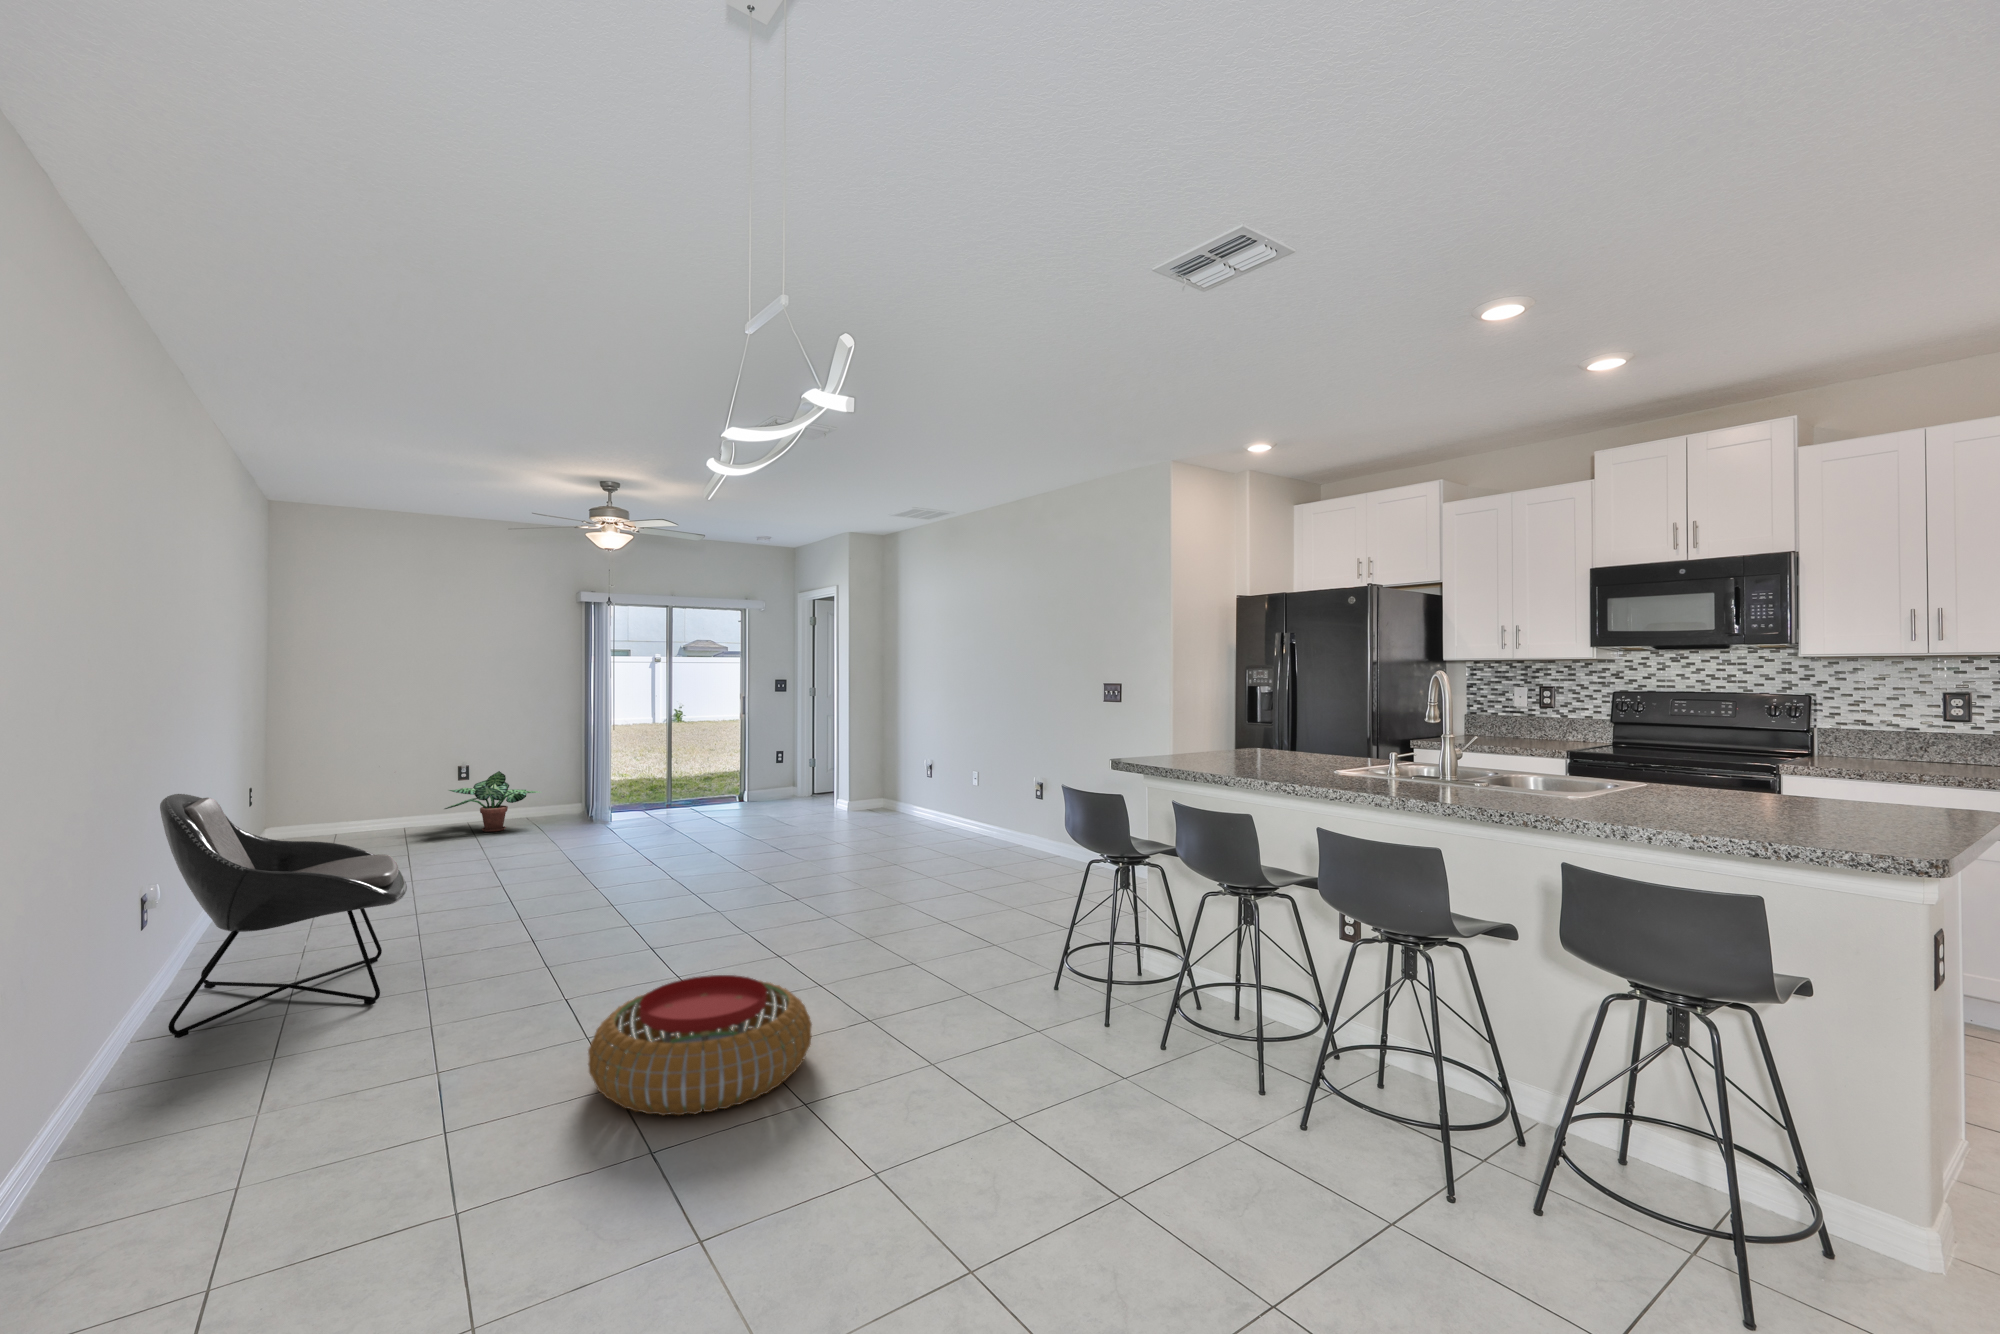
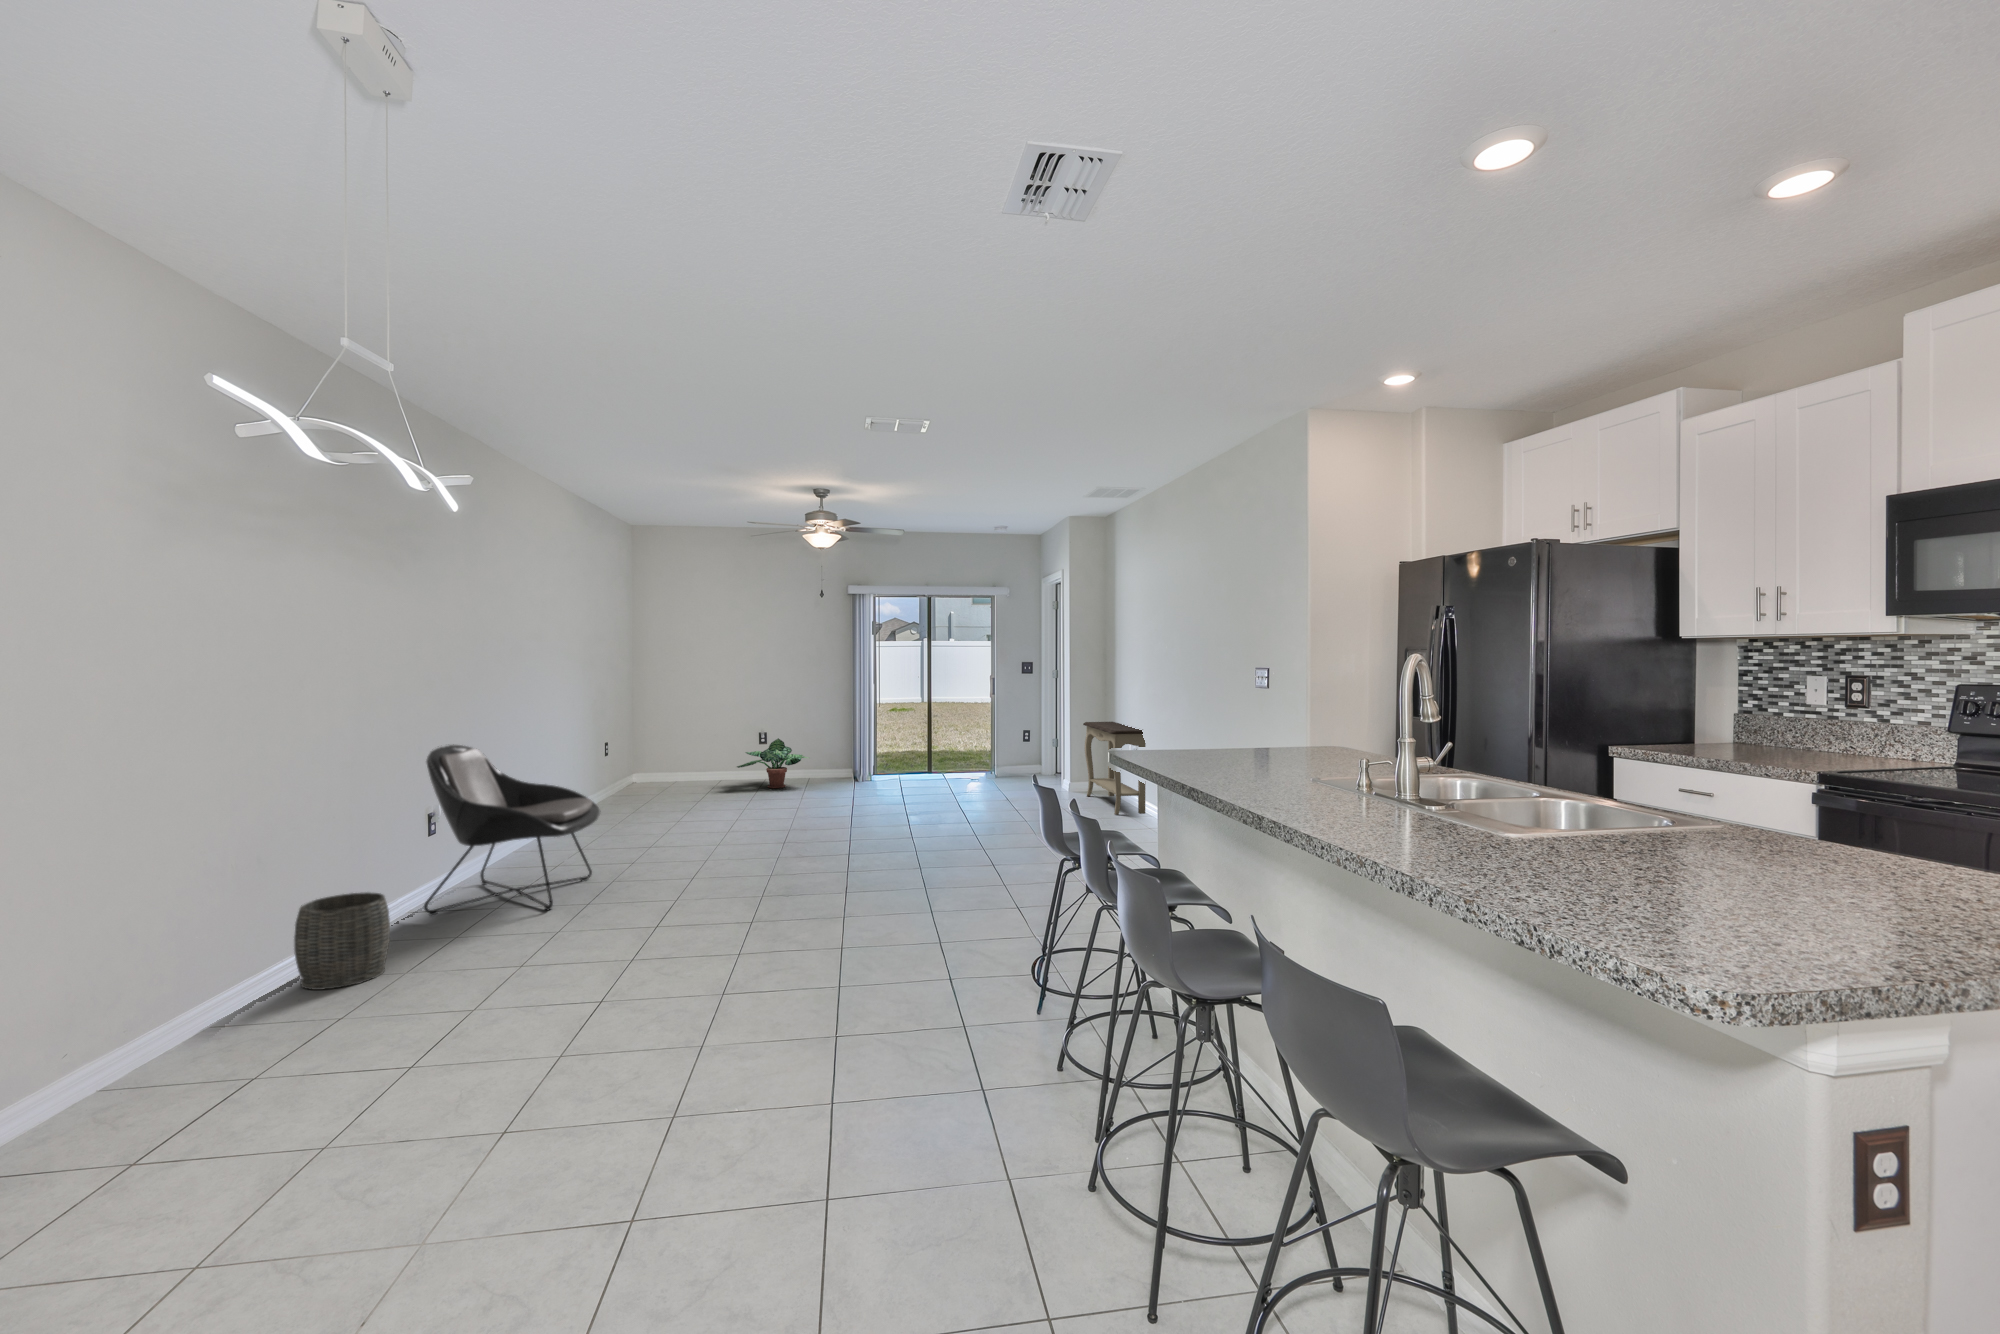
console table: none [868,738,950,829] -> present [1083,722,1146,815]
pouf: present [588,975,812,1116] -> none [569,922,764,1036]
woven basket: none [67,1008,221,1165] -> present [294,892,390,990]

